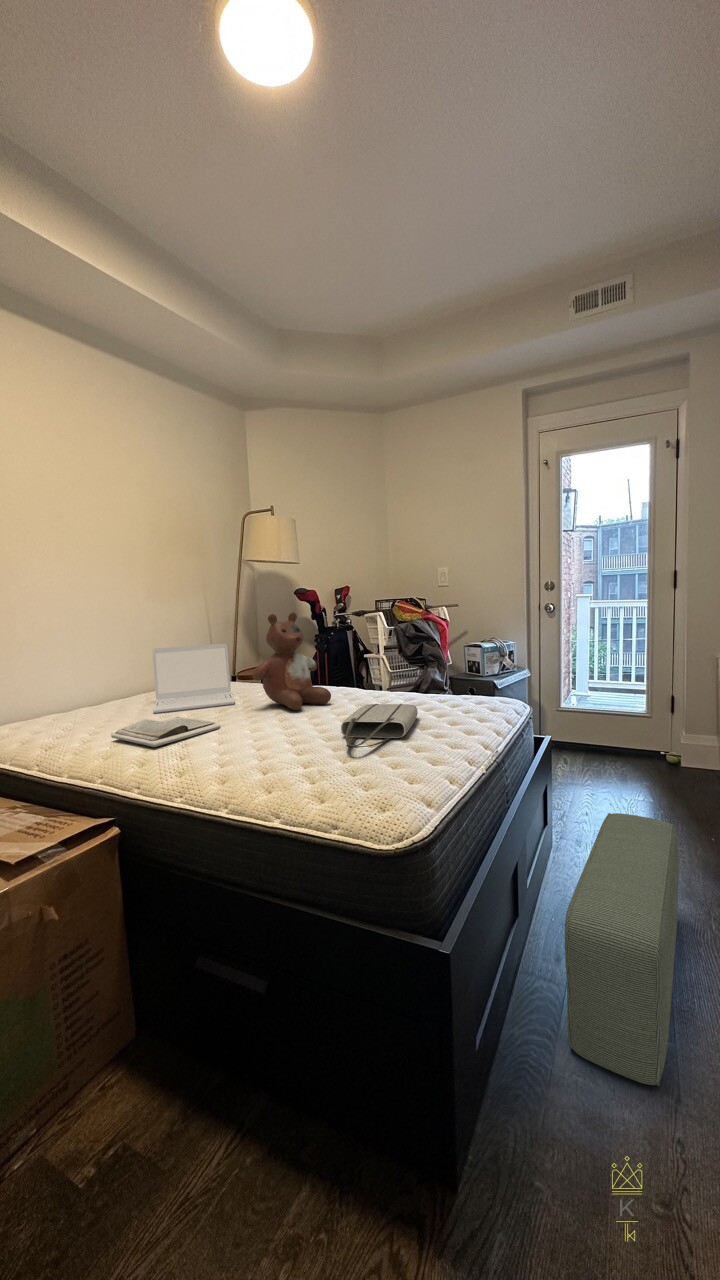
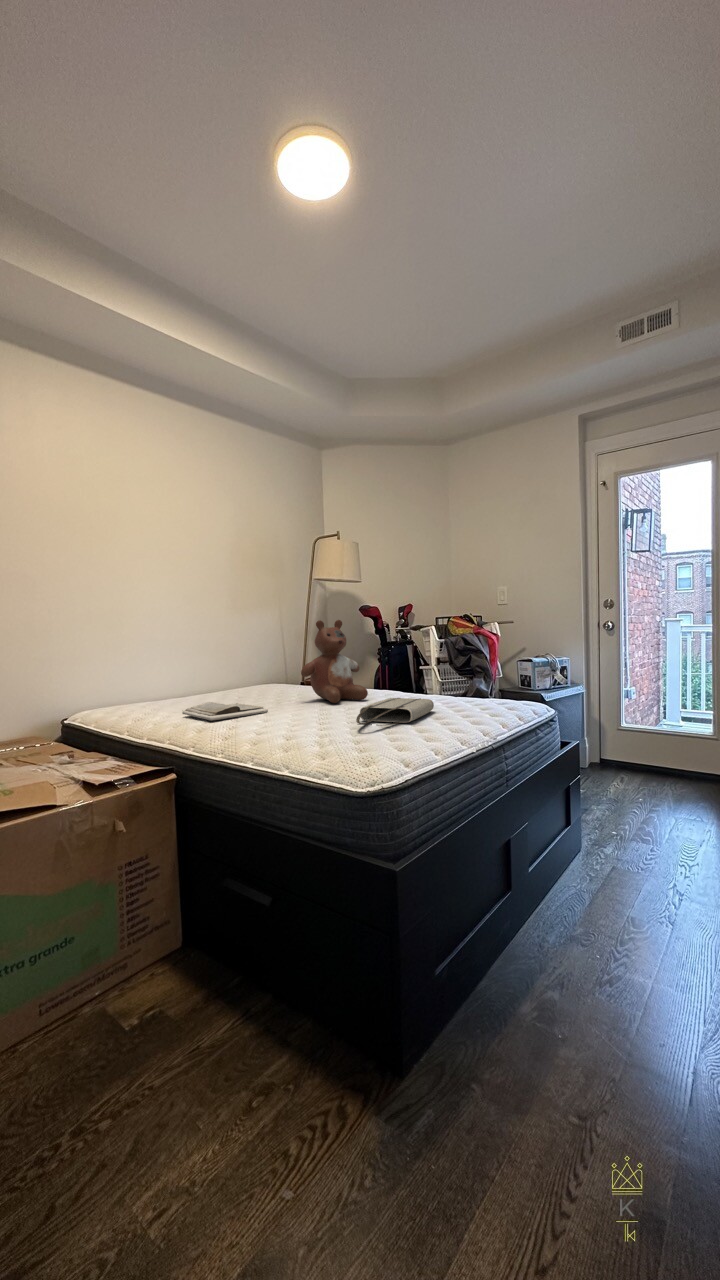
laptop: present [152,643,235,713] -> none [221,647,289,701]
pouf: present [565,813,679,1086] -> none [529,810,678,1037]

